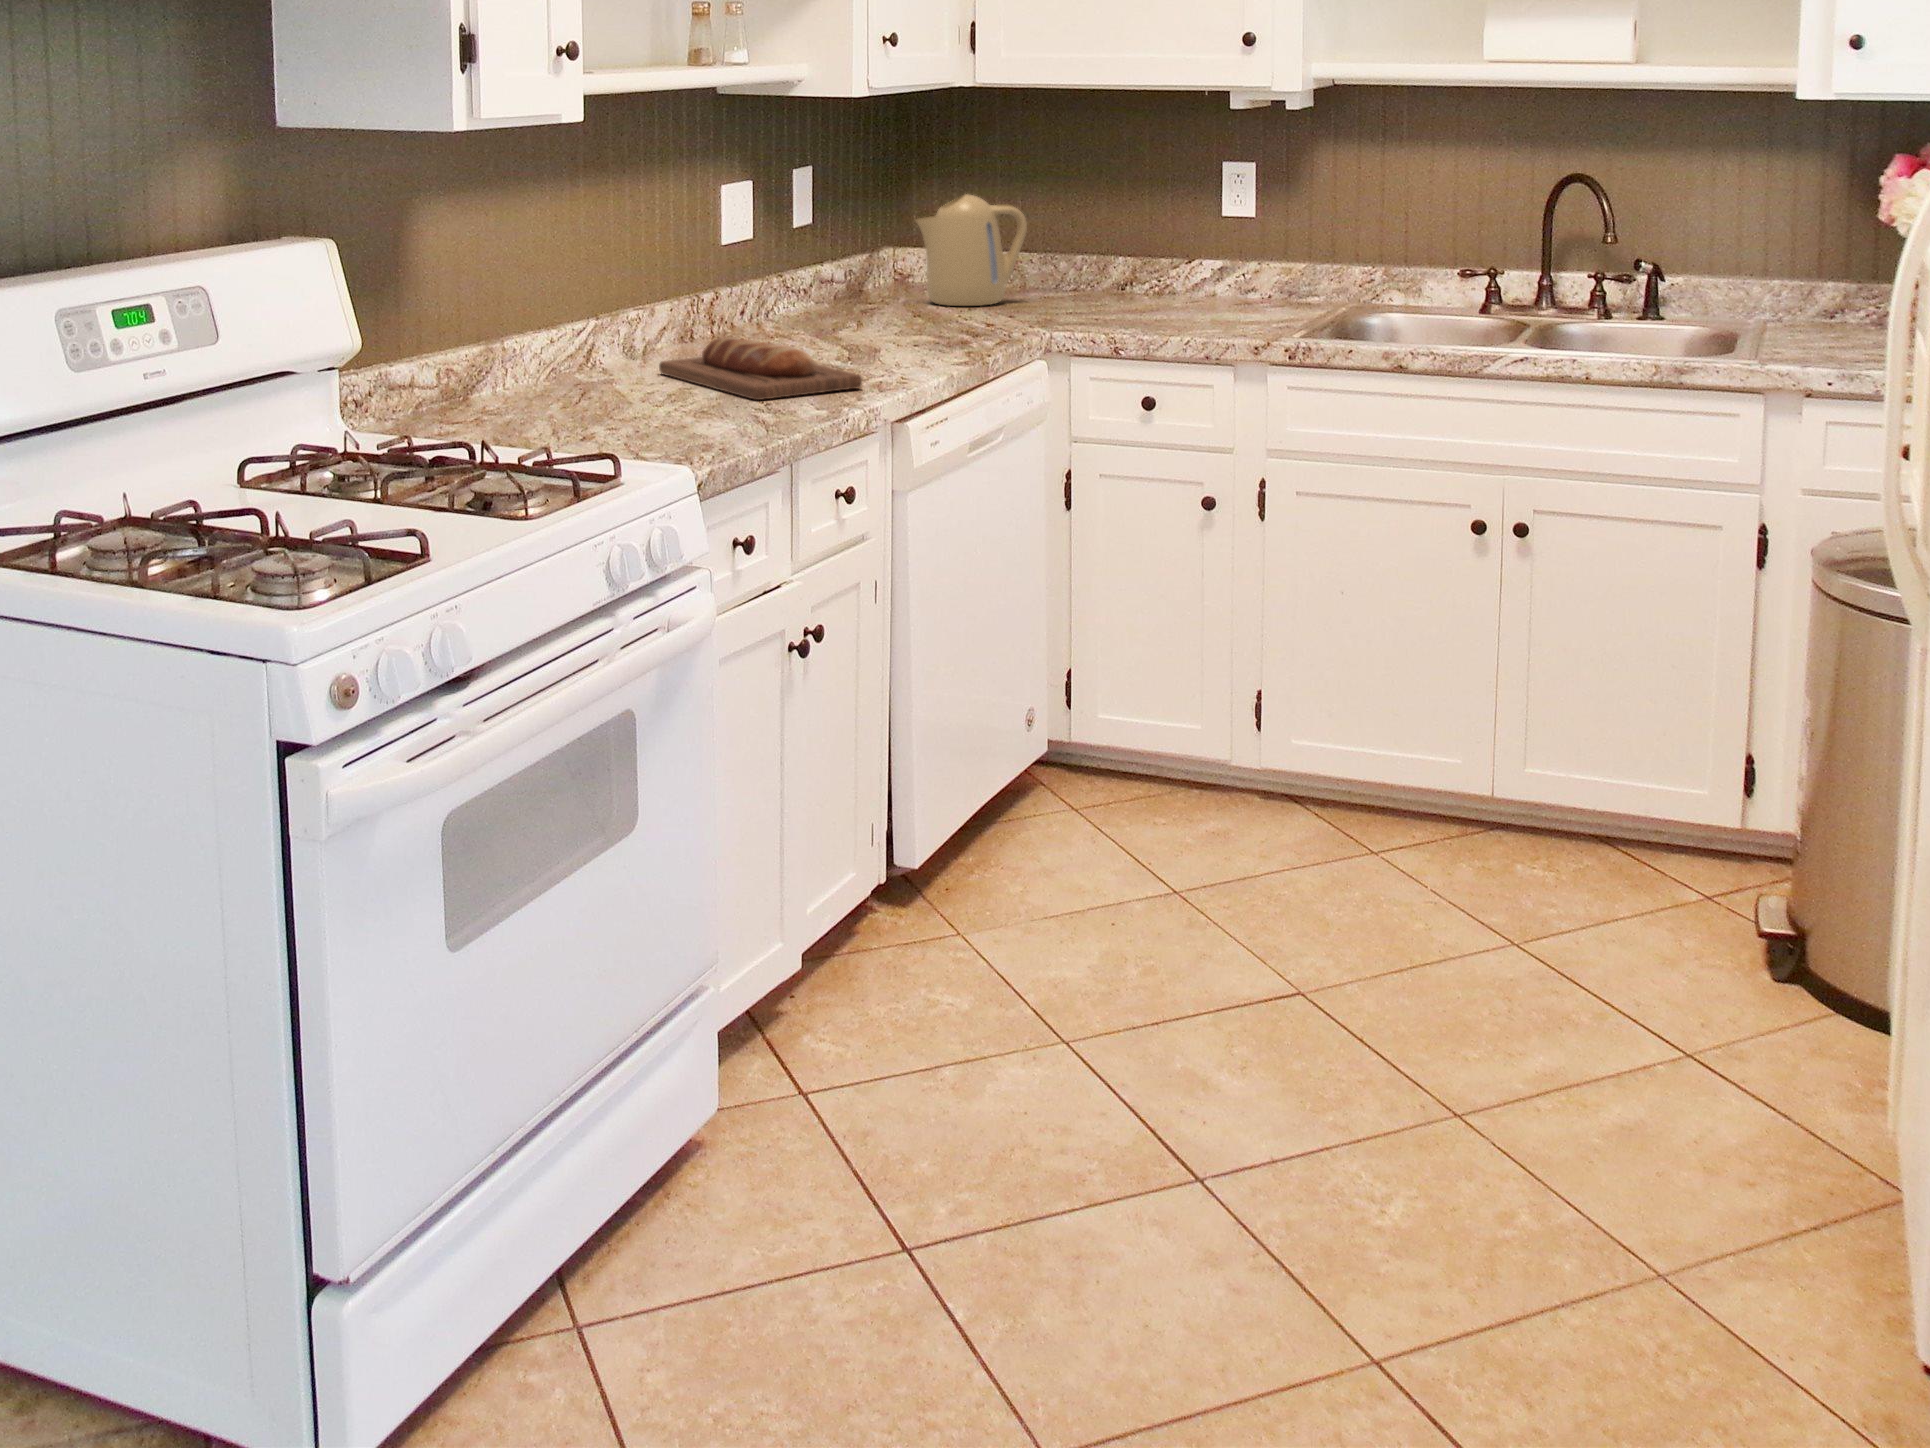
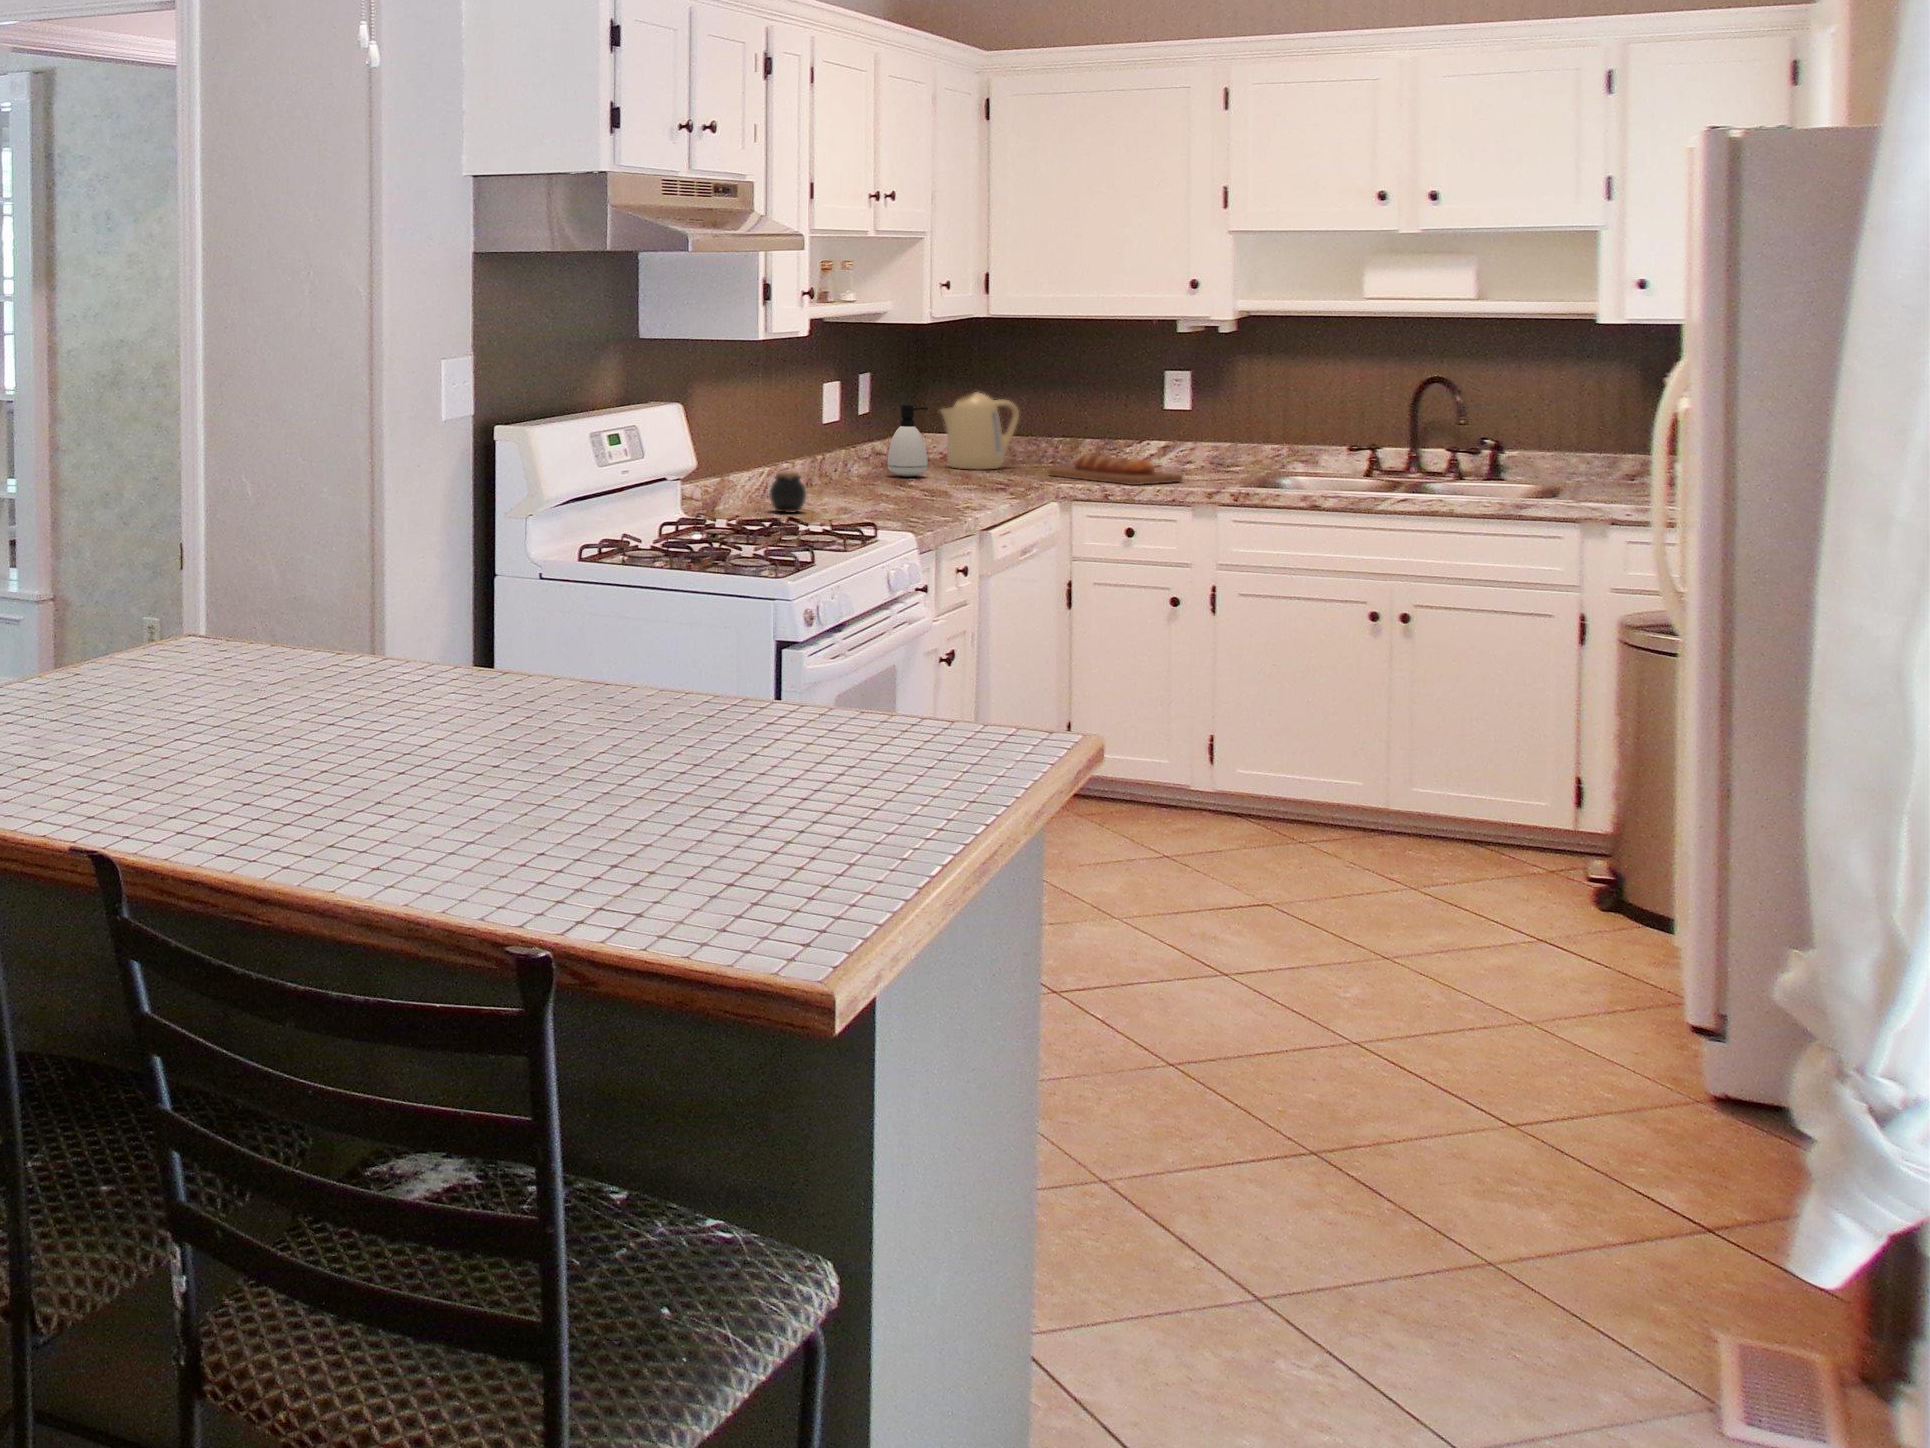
soap dispenser: none [822,215,879,323] -> present [887,404,928,477]
bread loaf: present [659,337,862,400] -> present [1048,455,1183,485]
jar: none [534,342,596,412] -> present [769,471,806,513]

